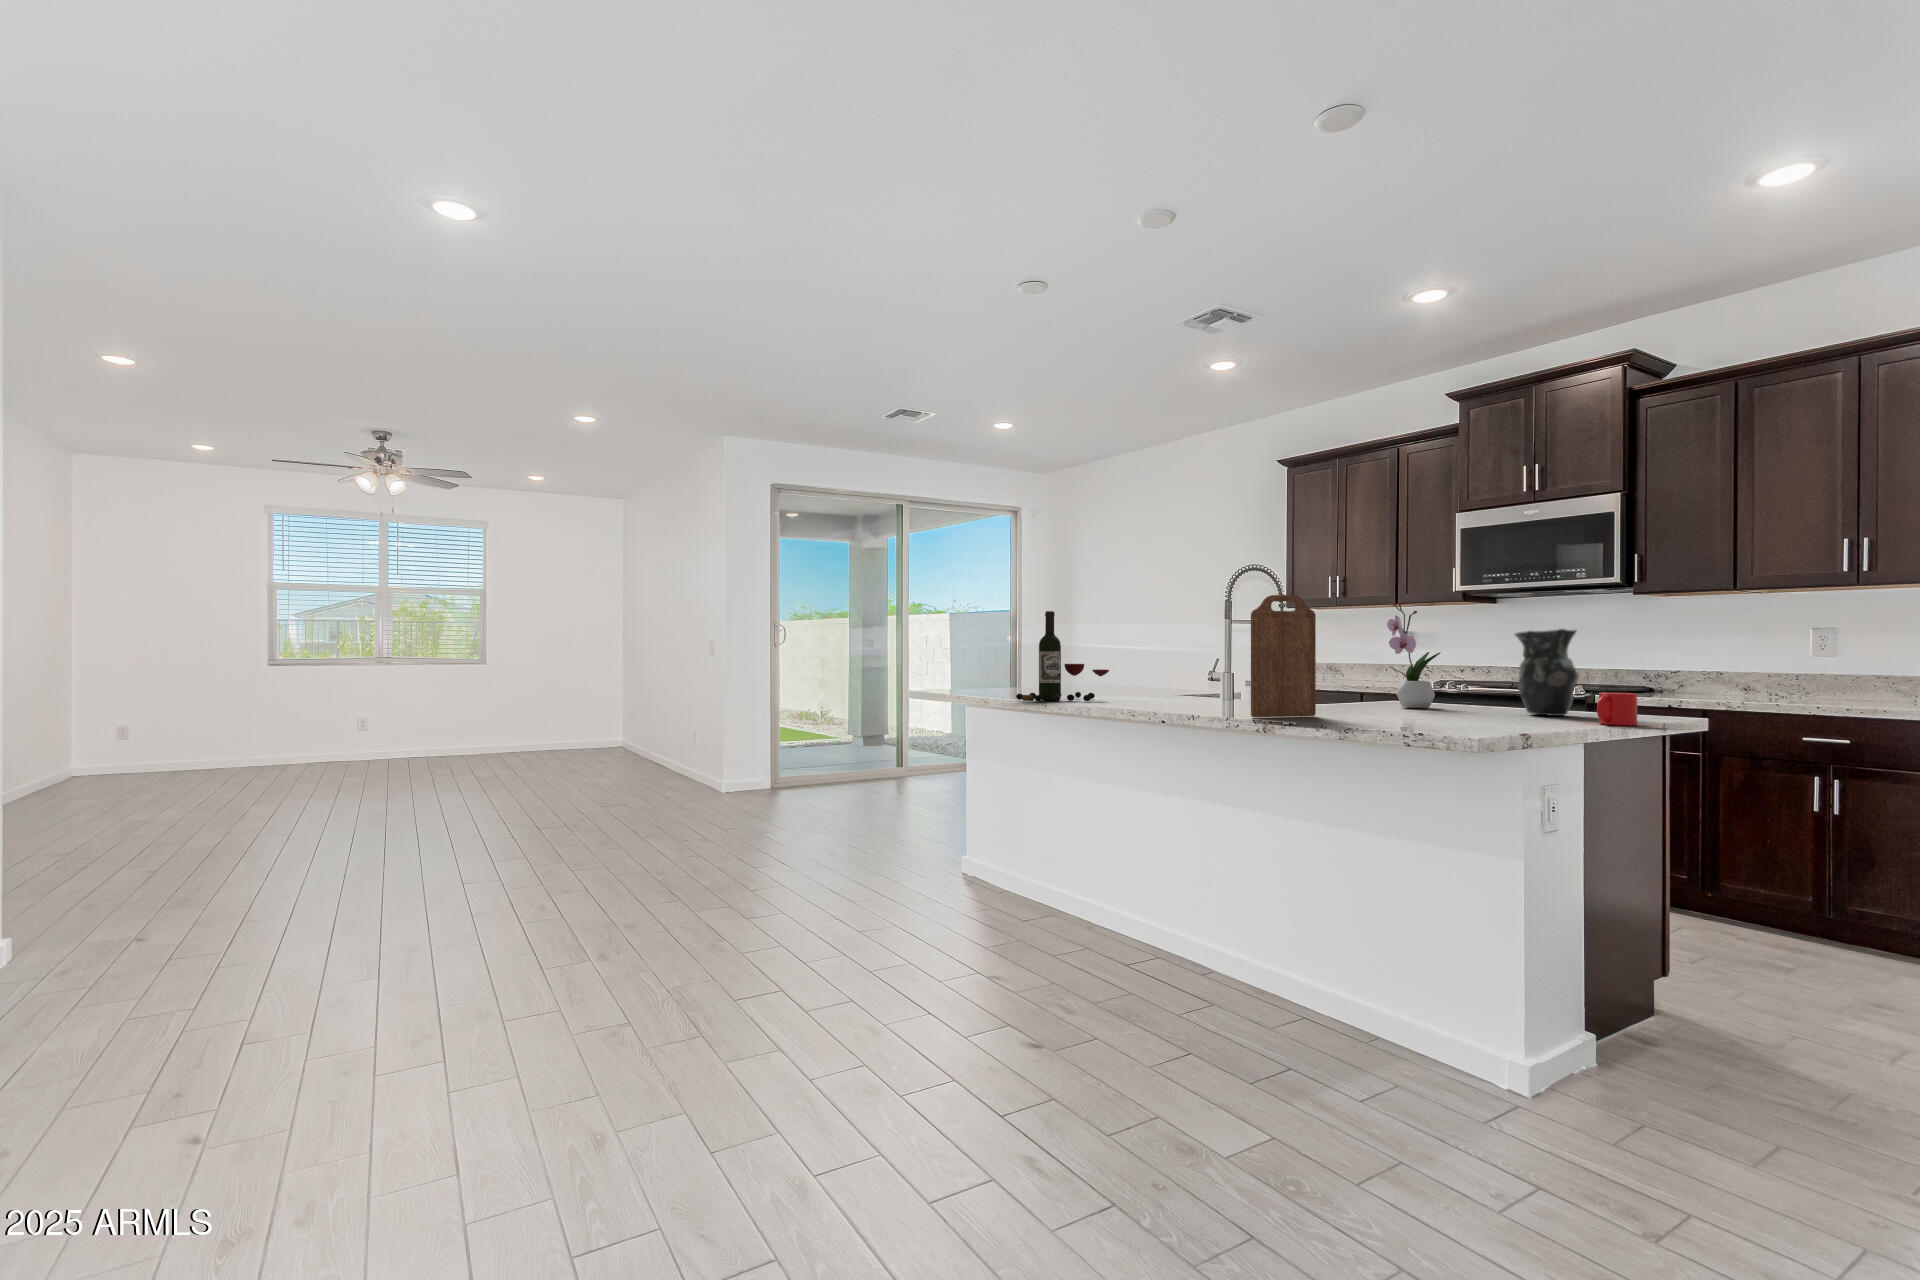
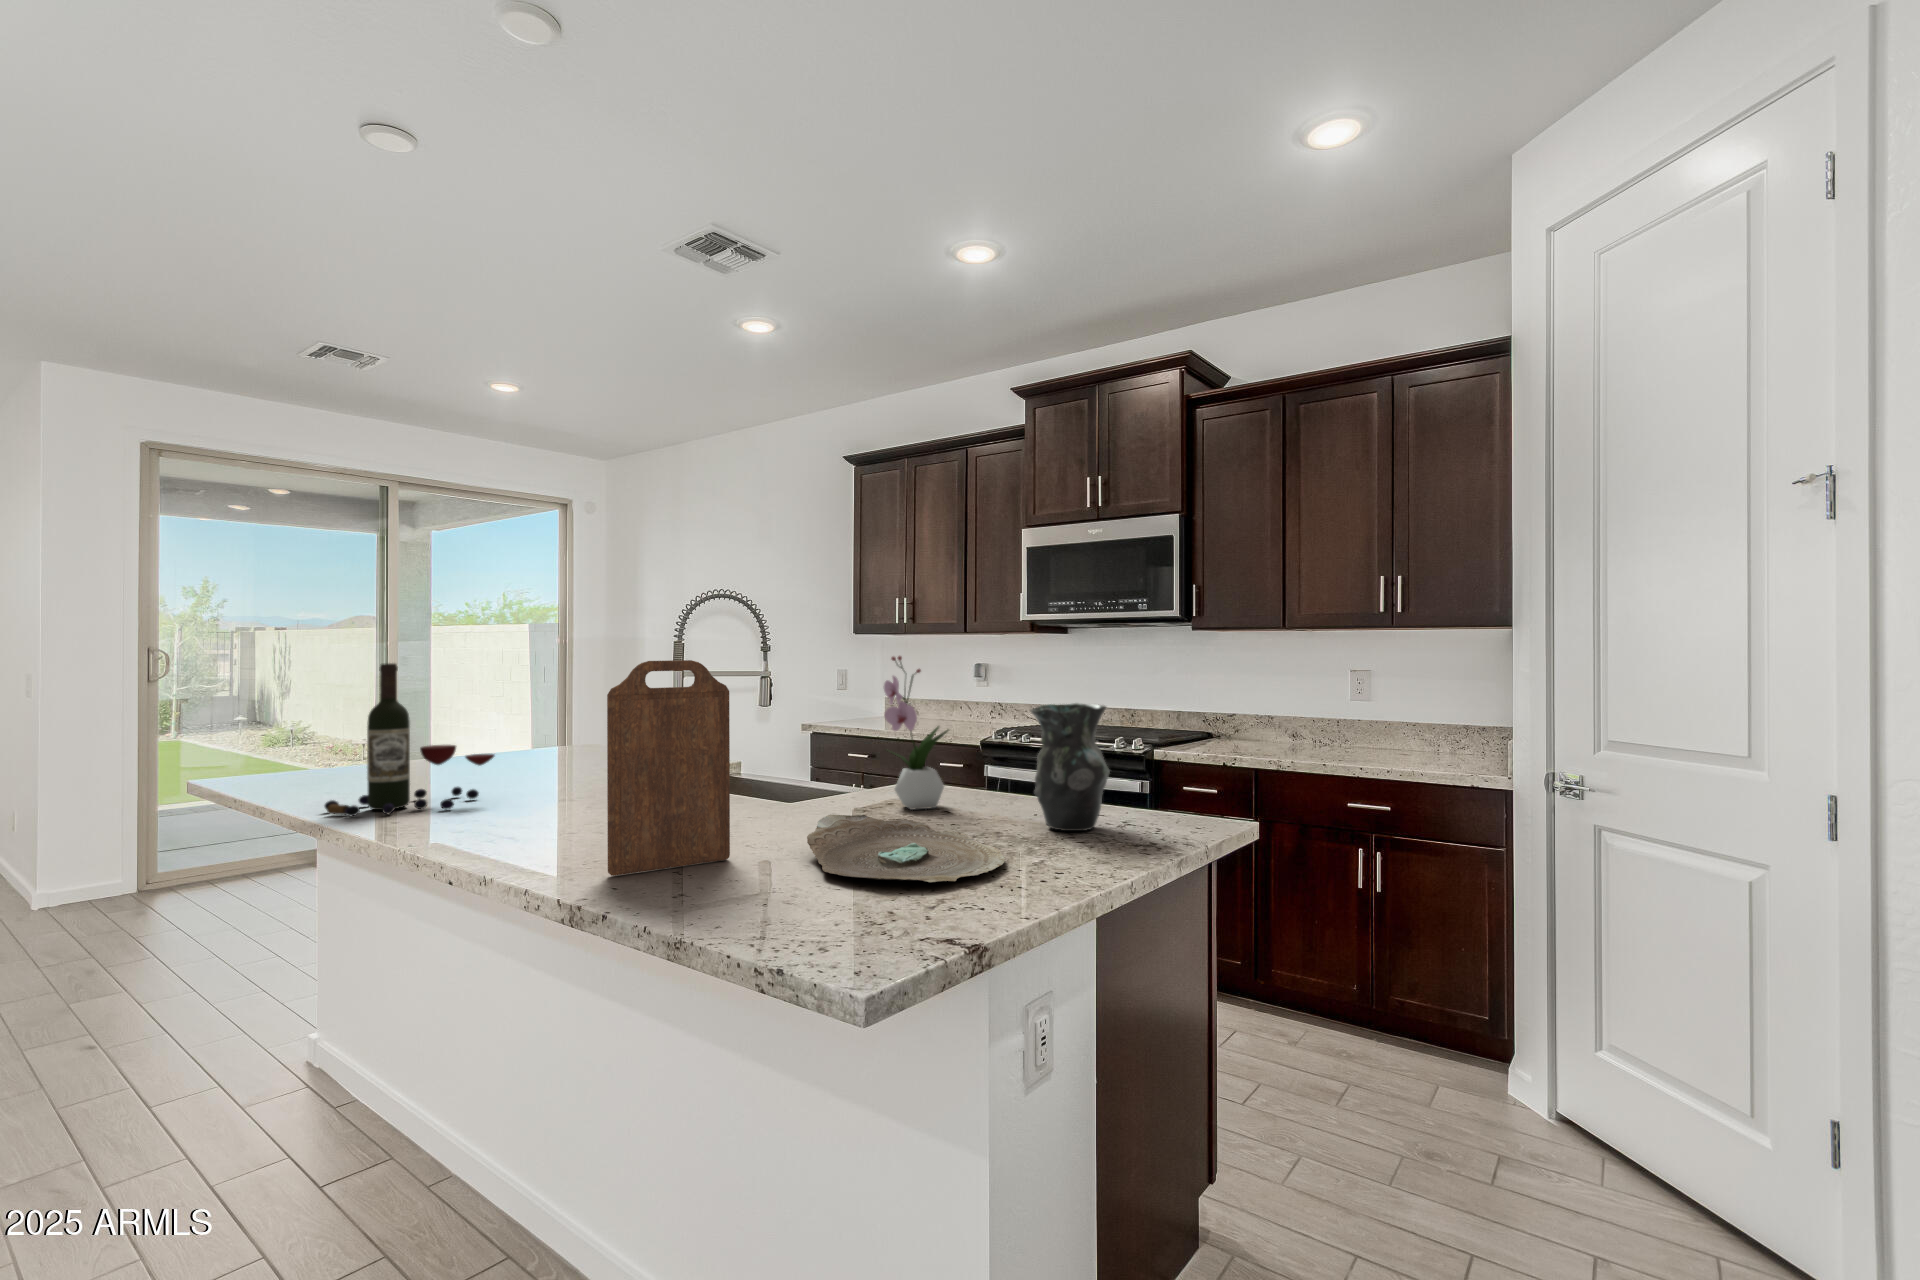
mug: present [1597,692,1637,725] -> none [1117,812,1171,869]
decorative bowl: none [1364,696,1511,722] -> present [807,815,1005,882]

